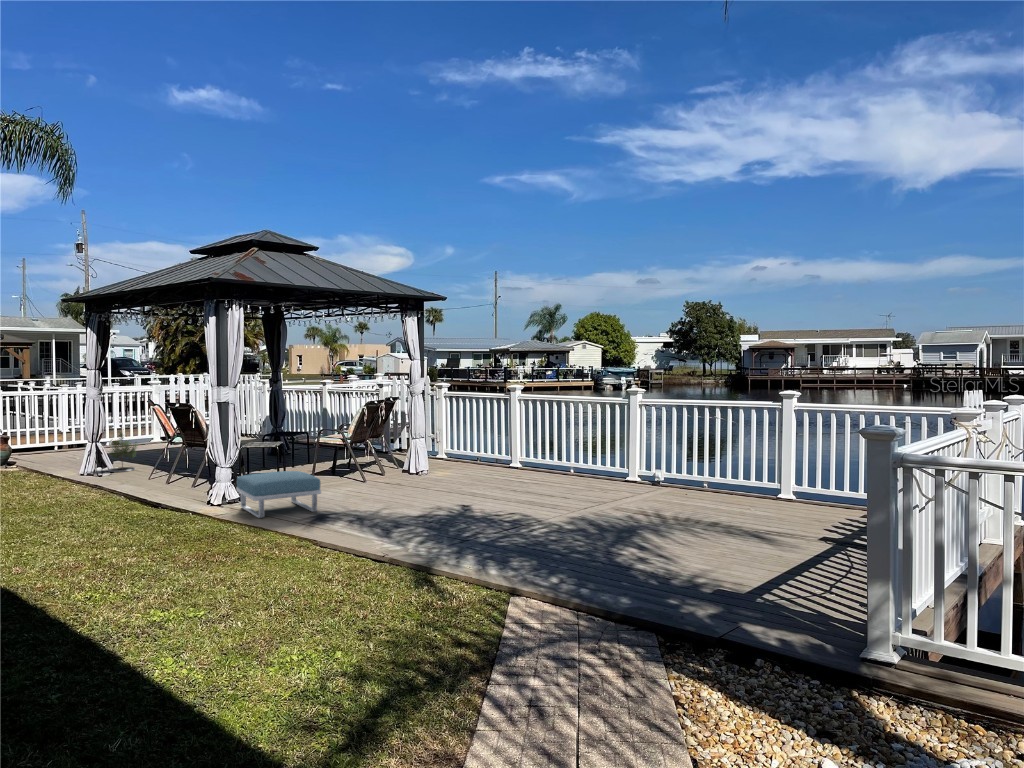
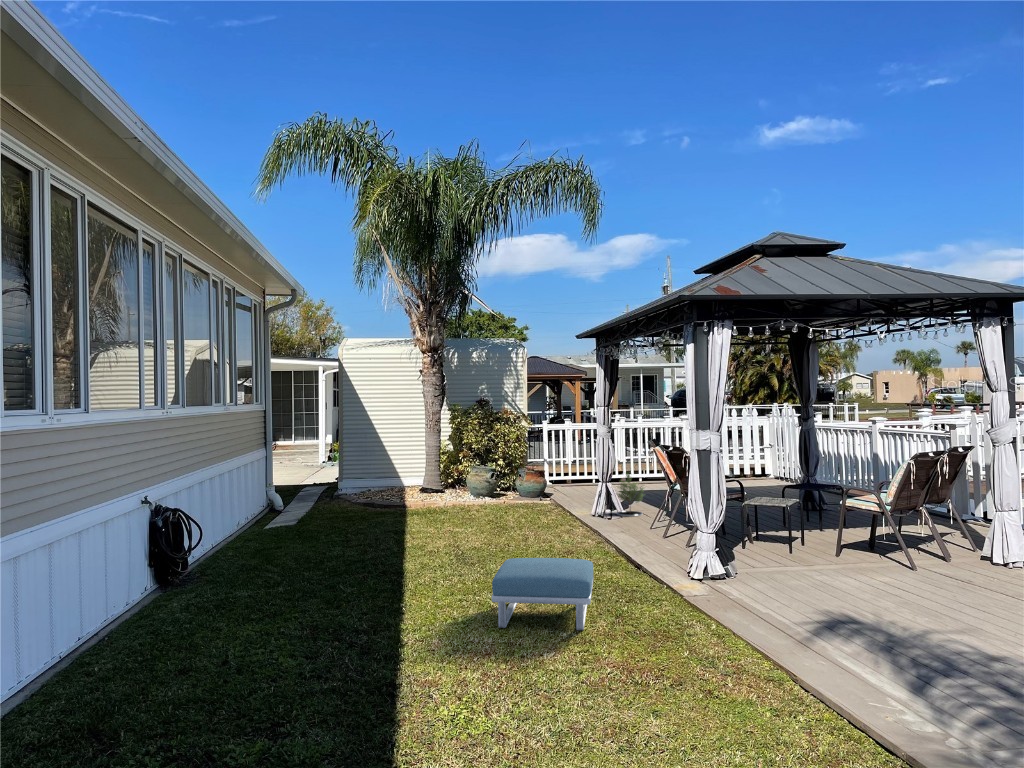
footstool: present [236,471,321,518] -> present [492,558,593,630]

